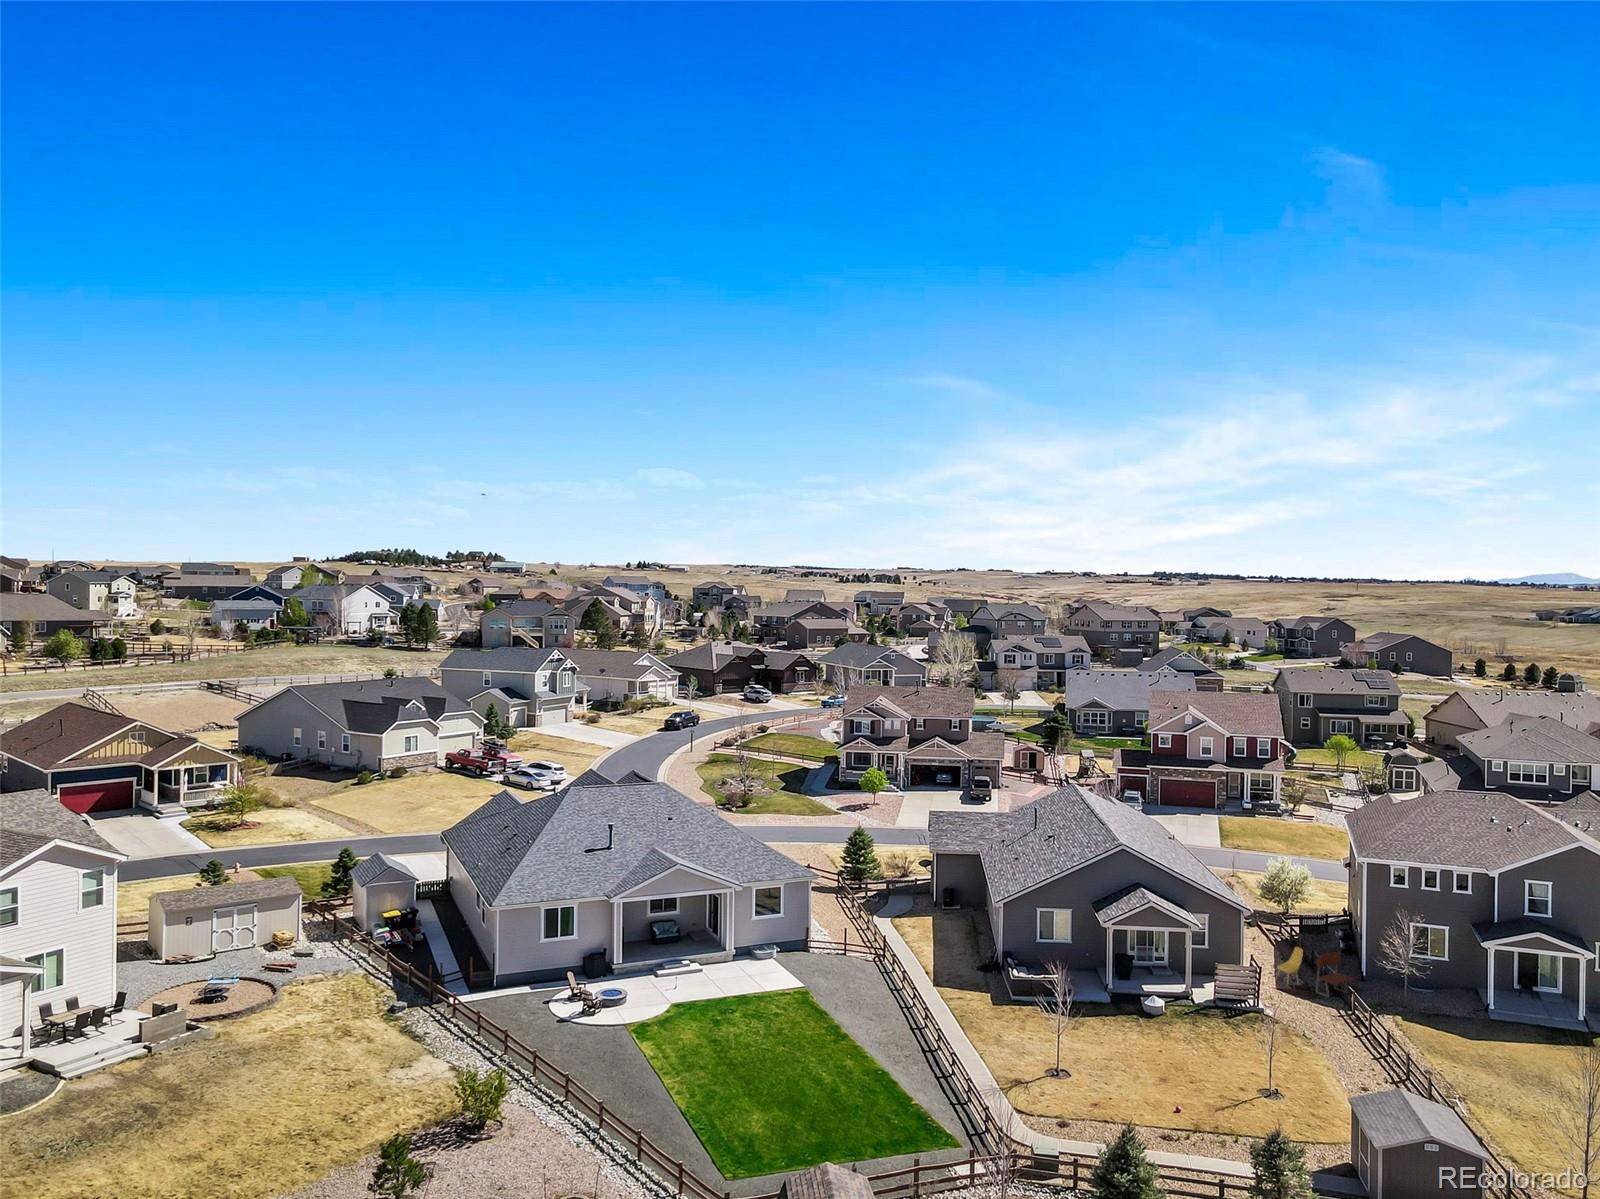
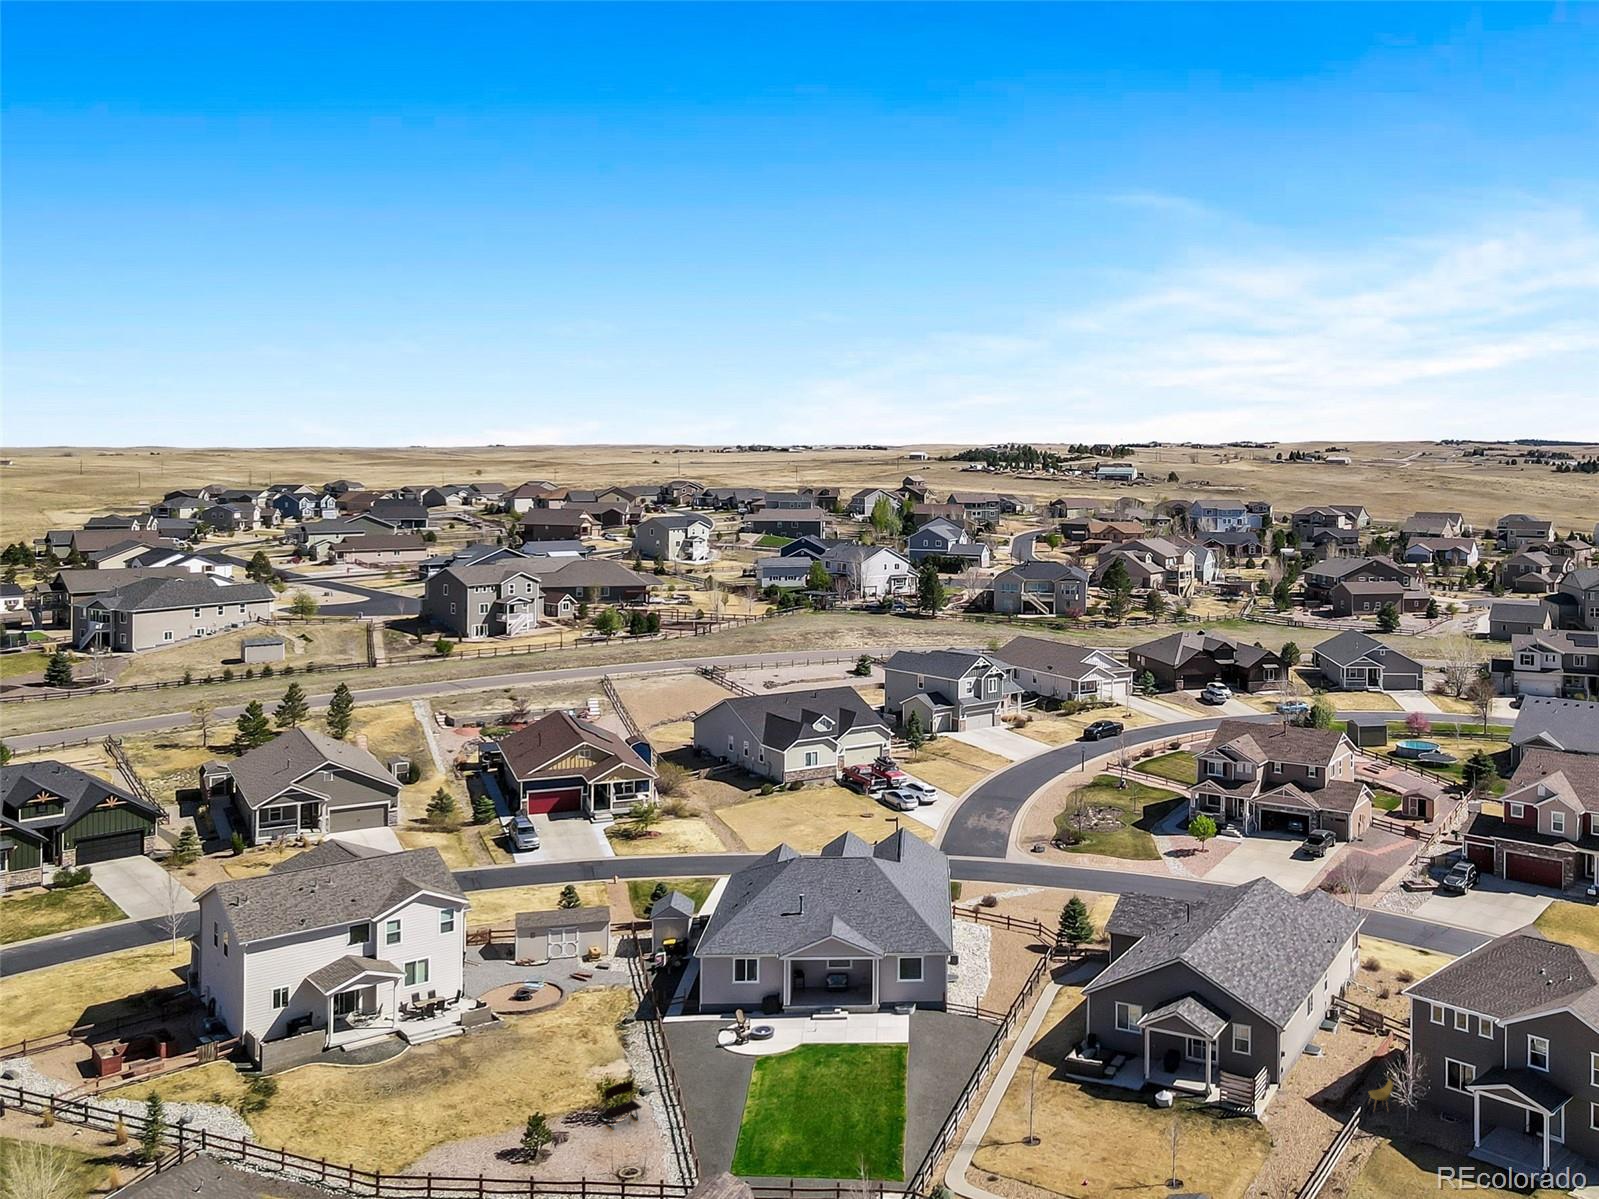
bench: present [1316,953,1354,997] -> present [604,1081,641,1129]

